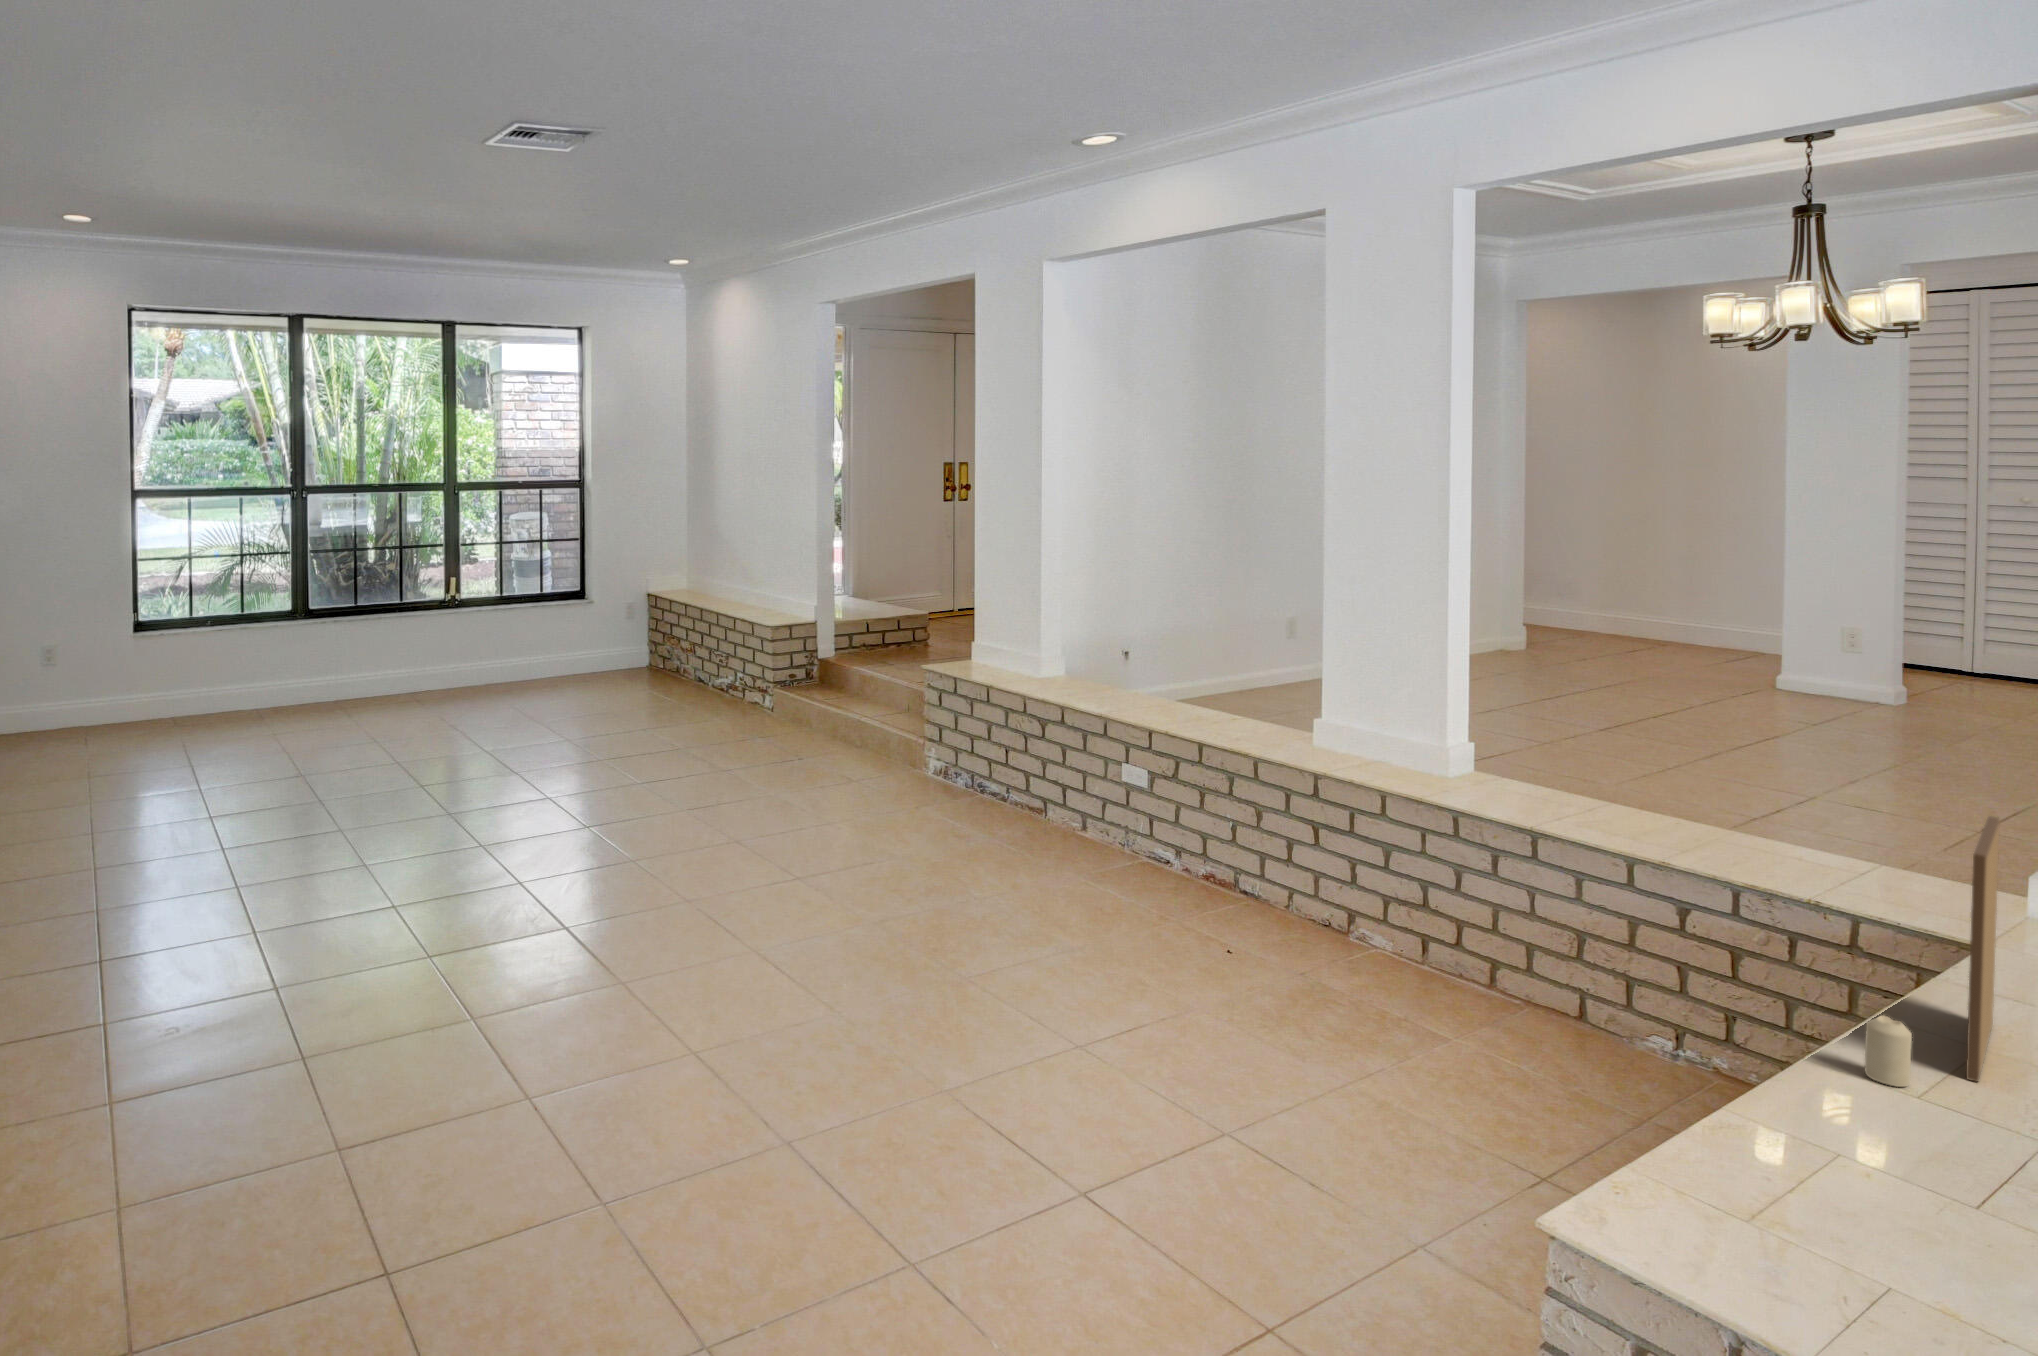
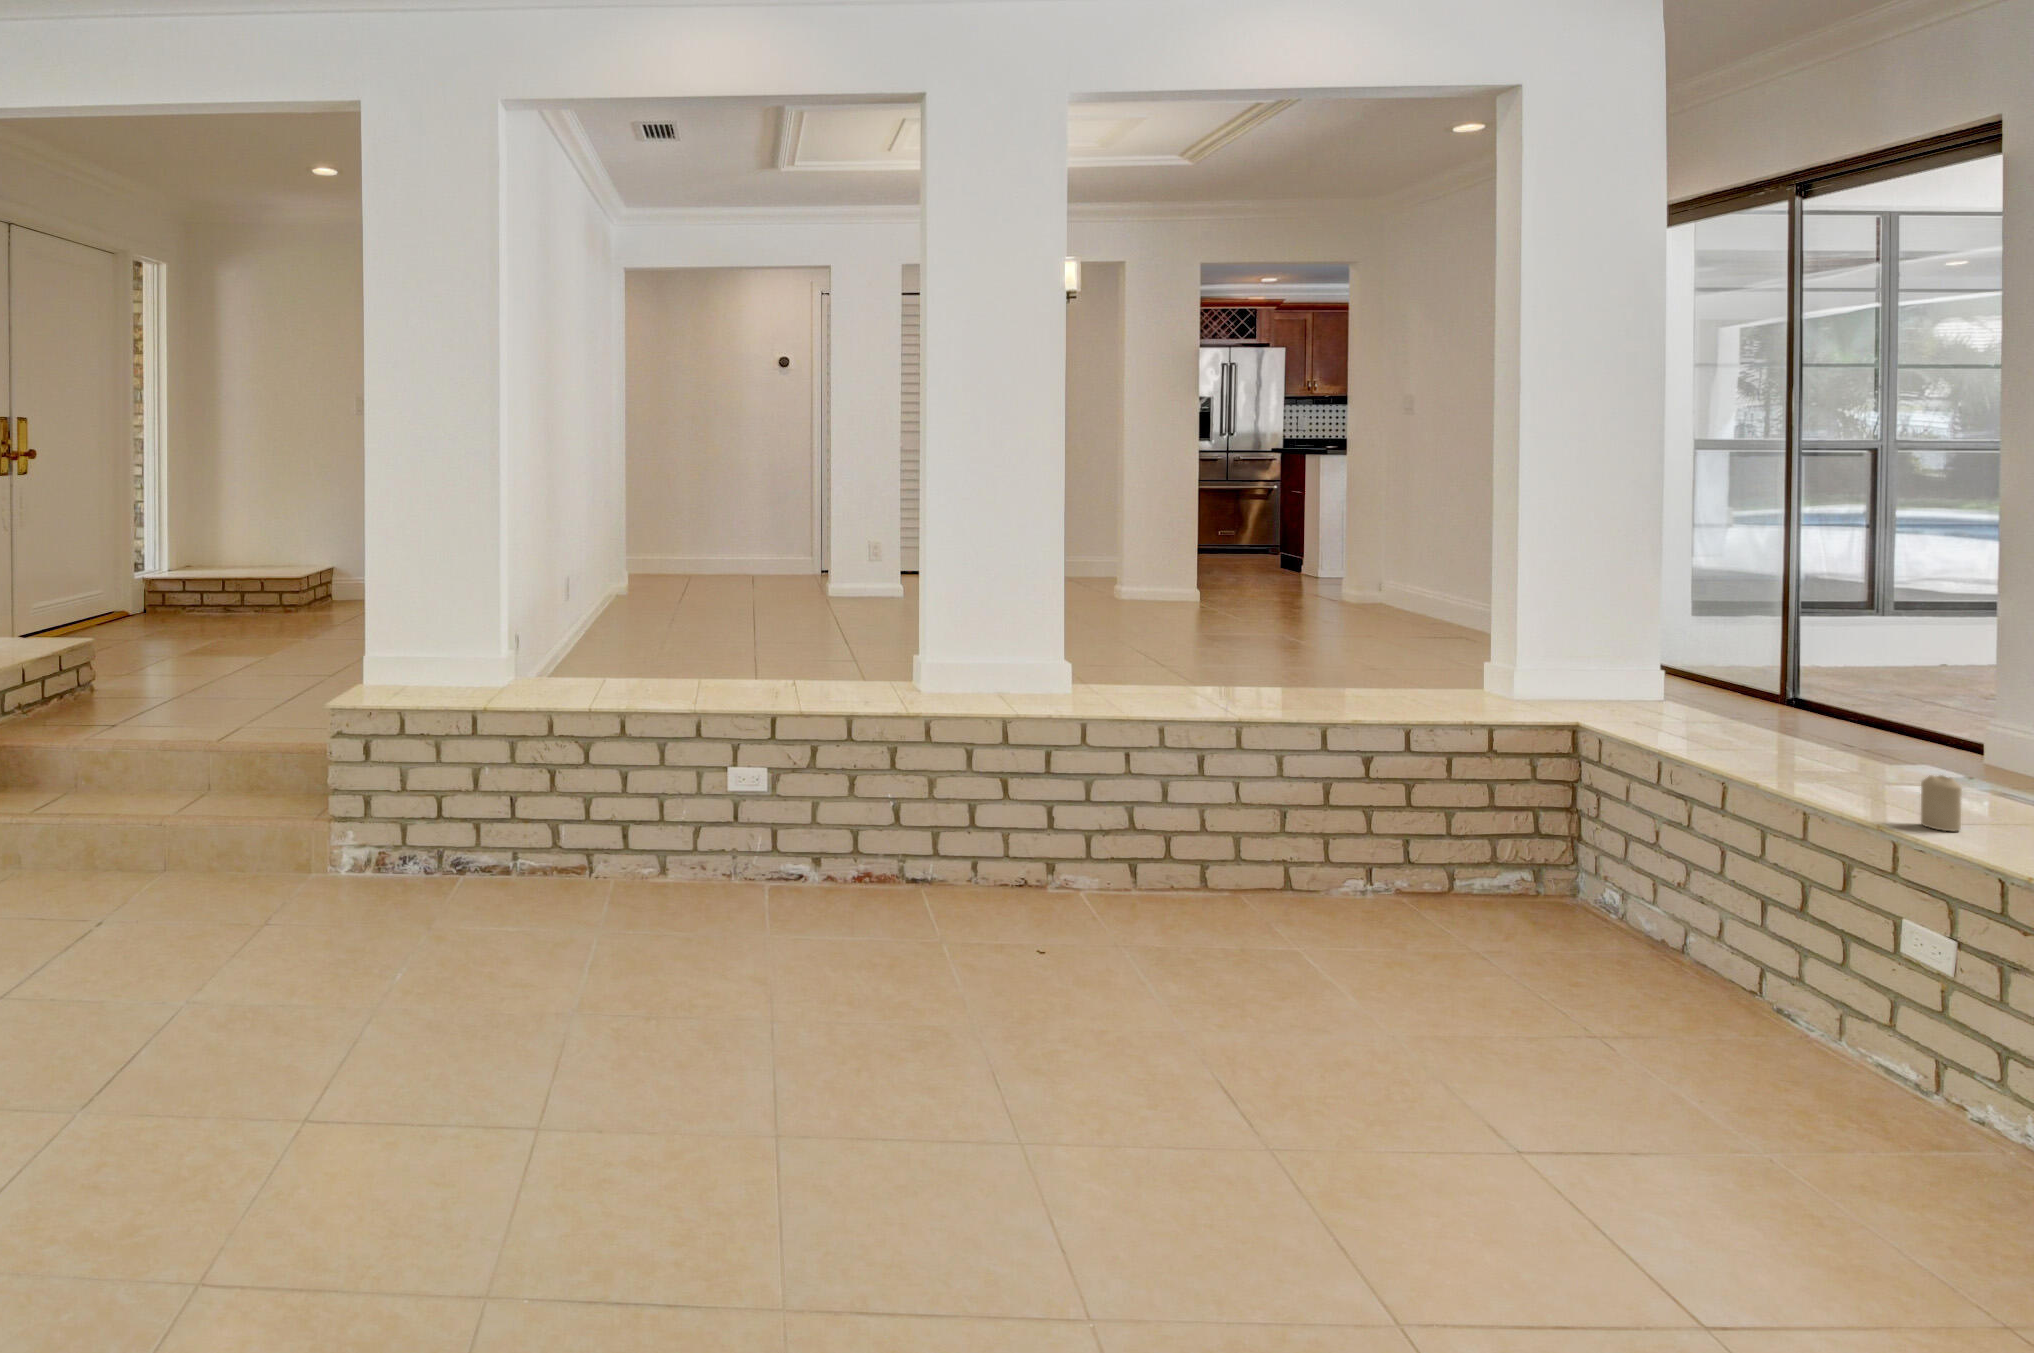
picture frame: present [1966,816,2000,1082] -> none [1760,606,1923,810]

